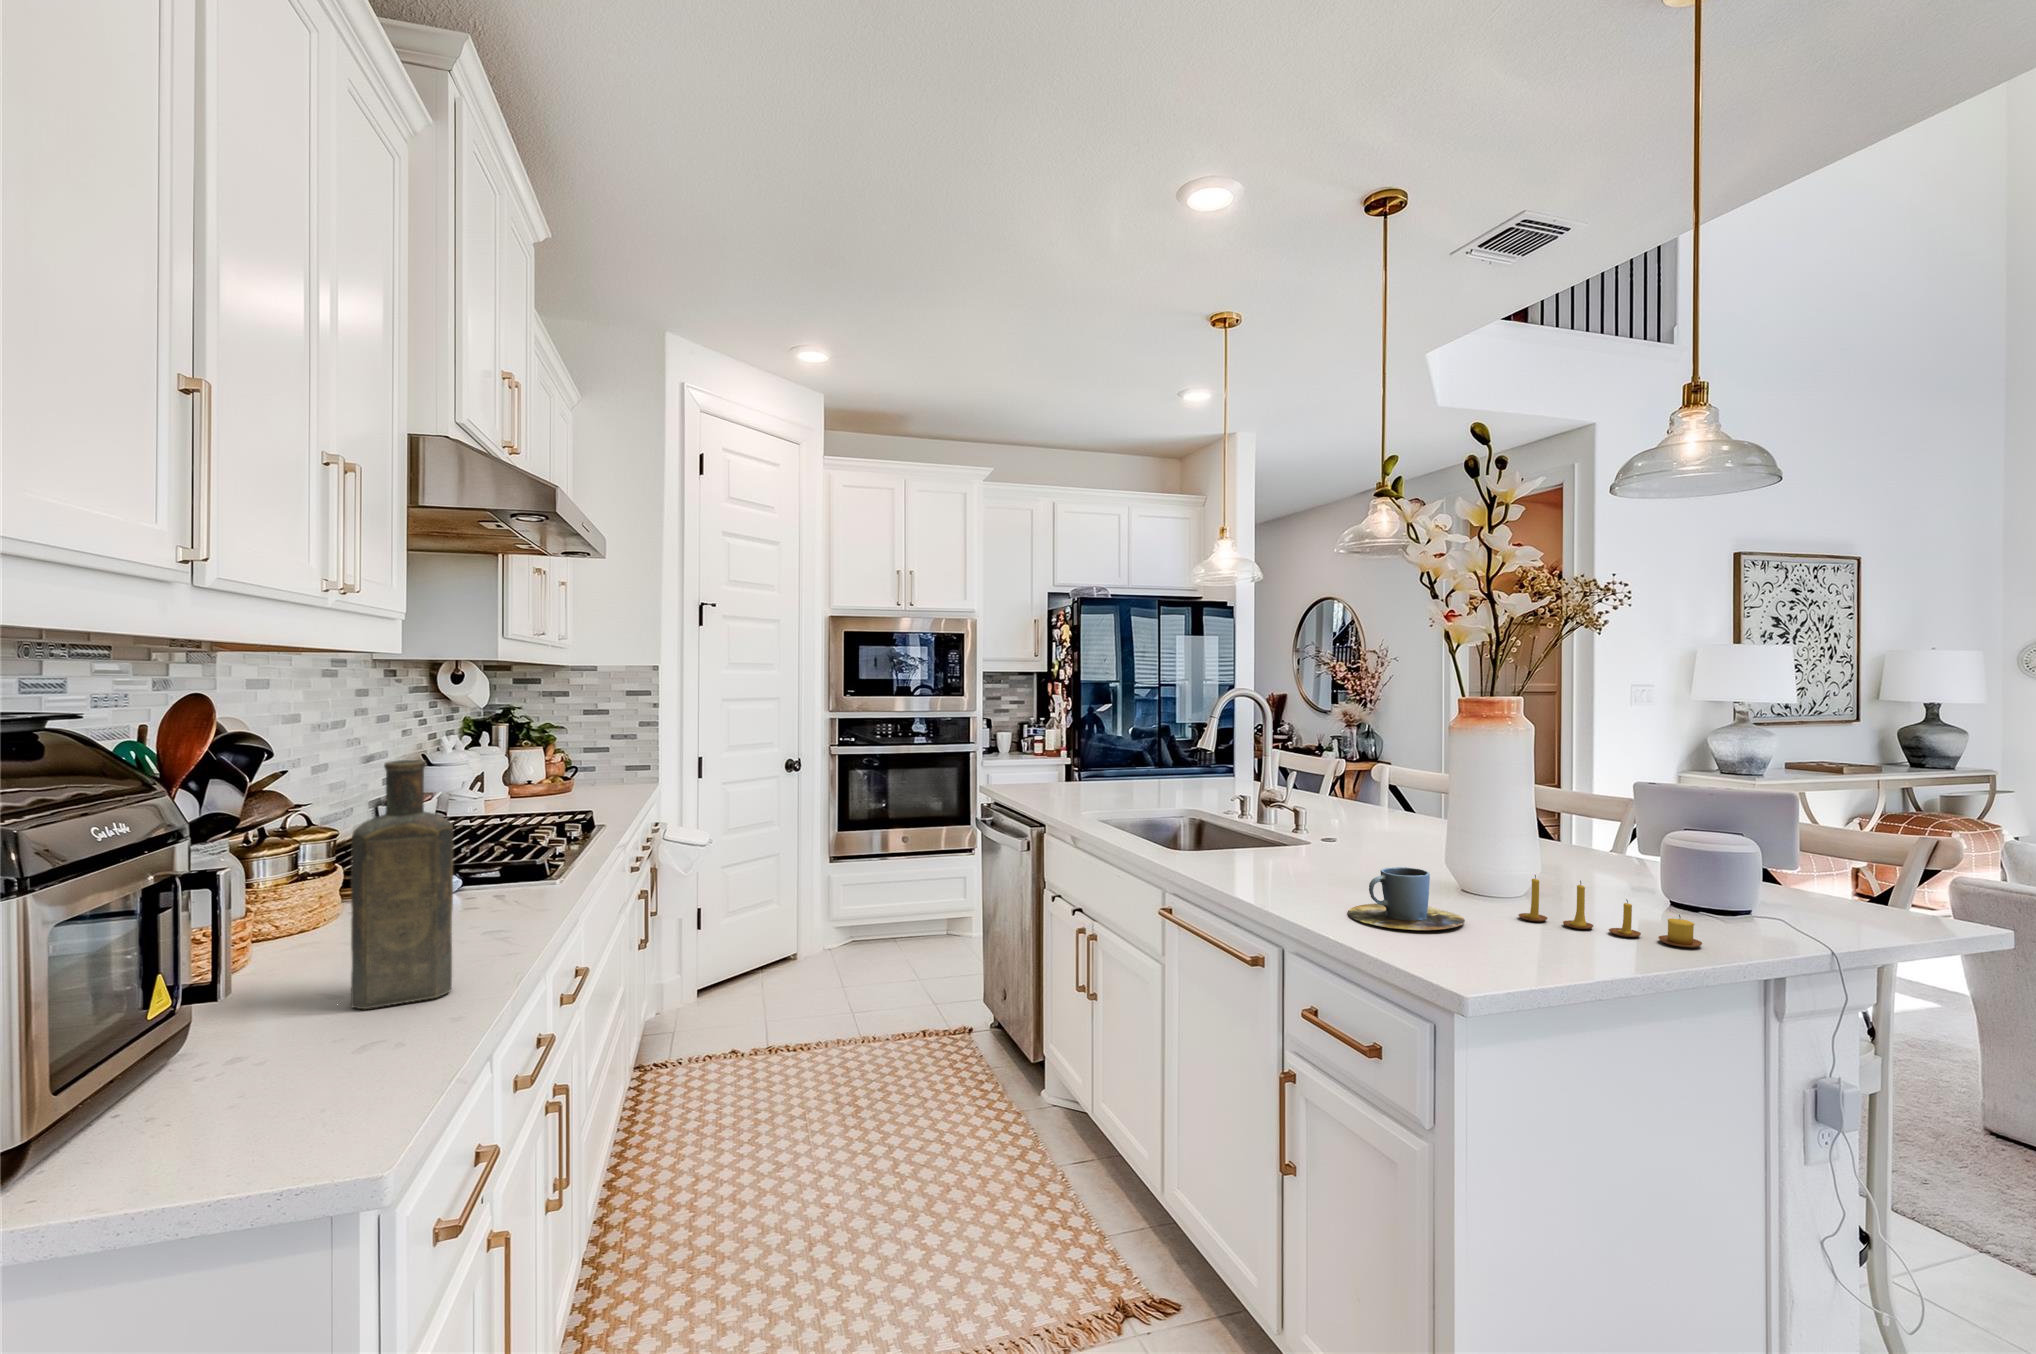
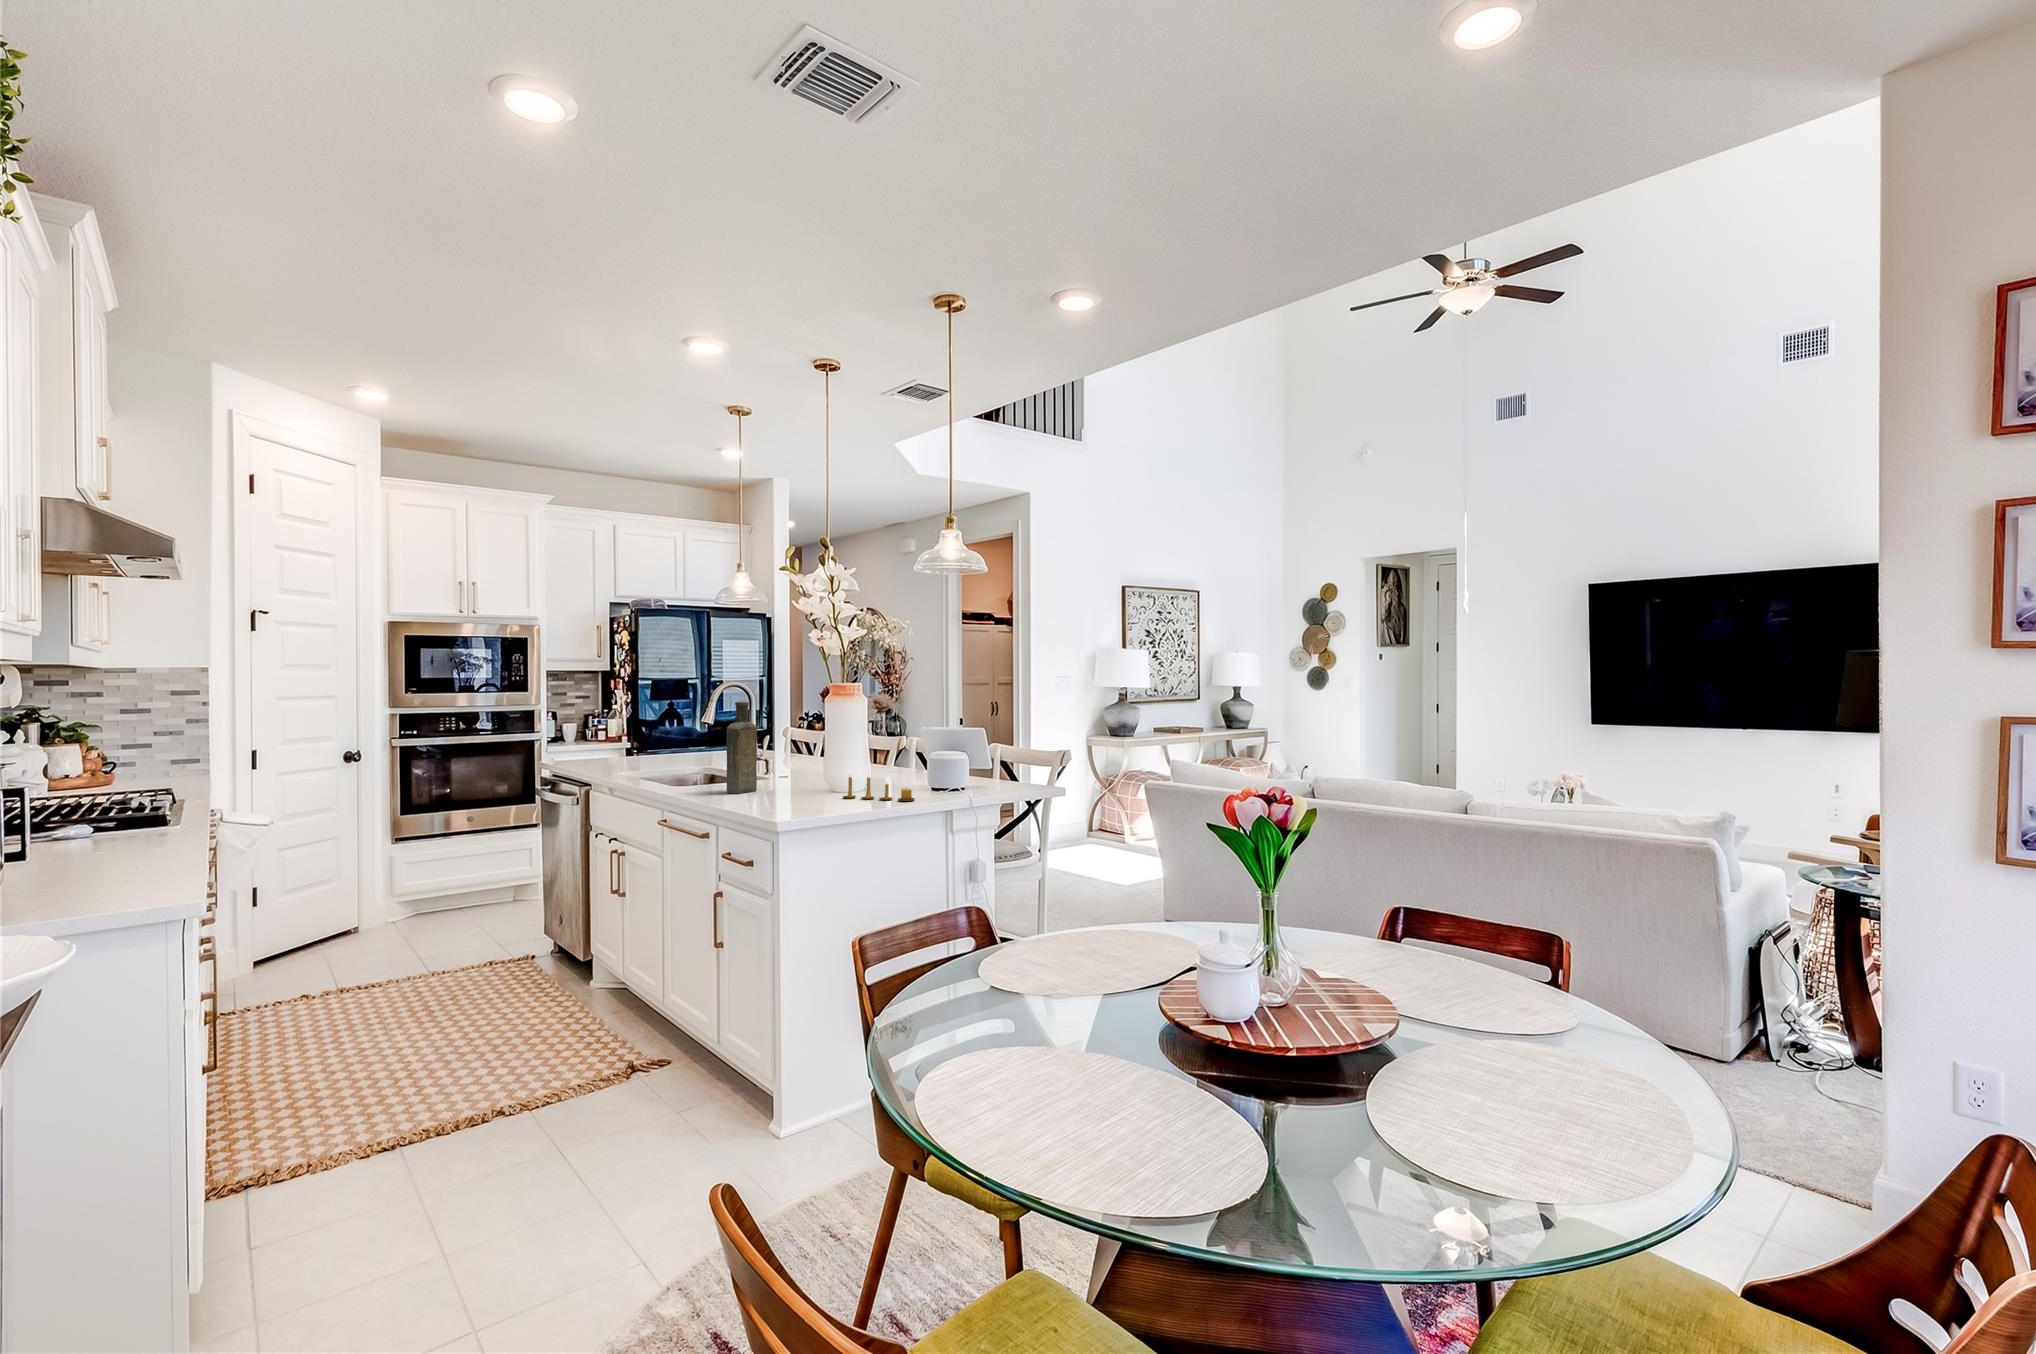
bottle: present [351,760,453,1009] -> present [727,702,757,793]
cup: present [1348,867,1465,930] -> none [751,775,812,805]

